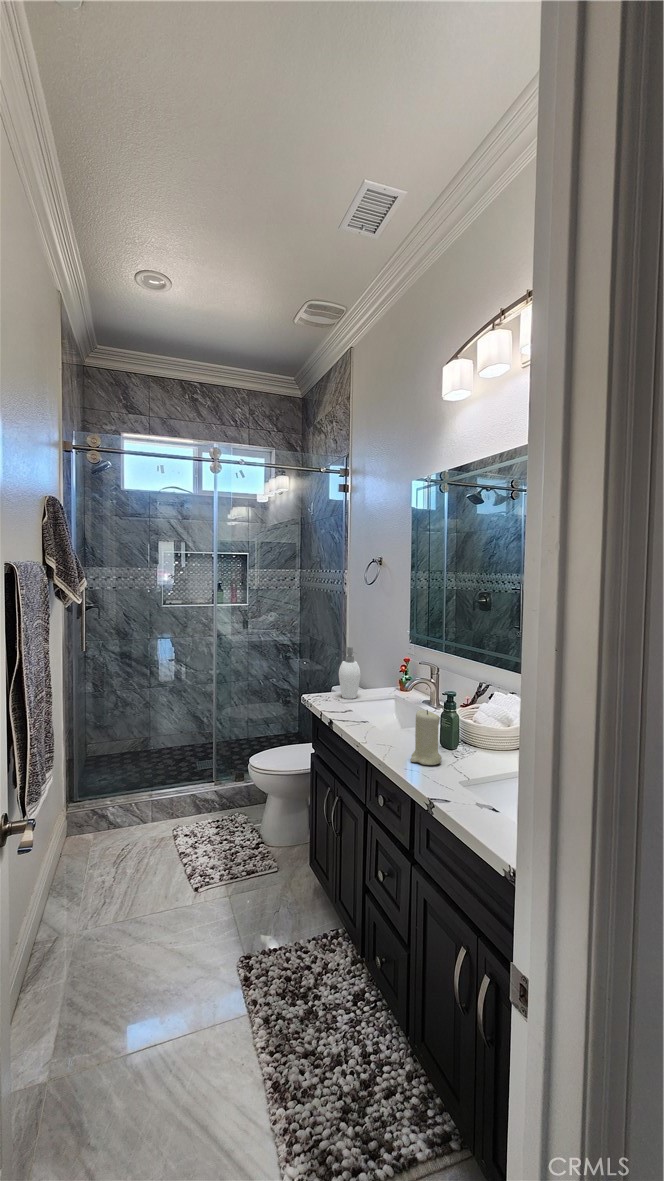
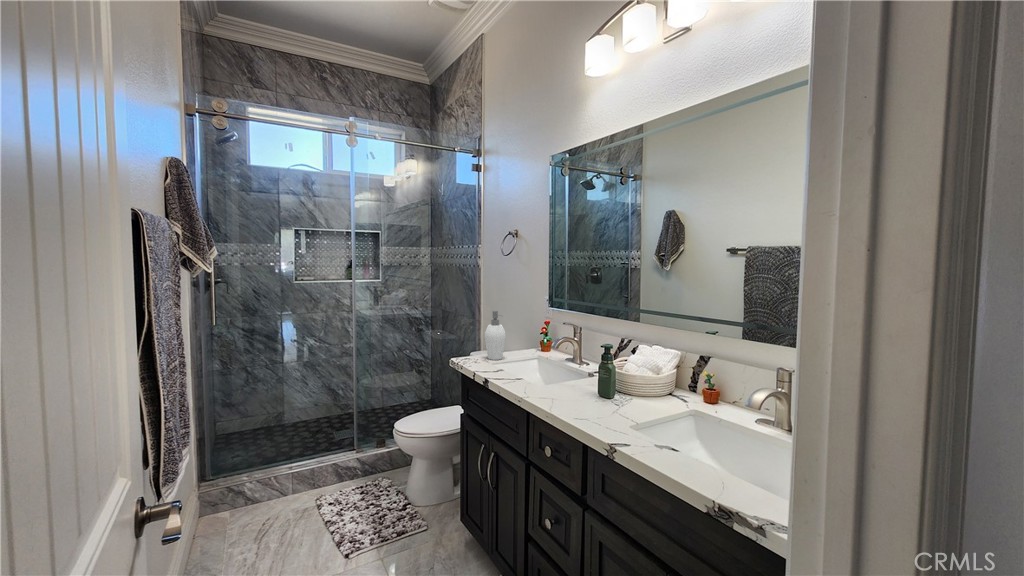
candle: present [410,710,442,765] -> none [576,360,606,413]

